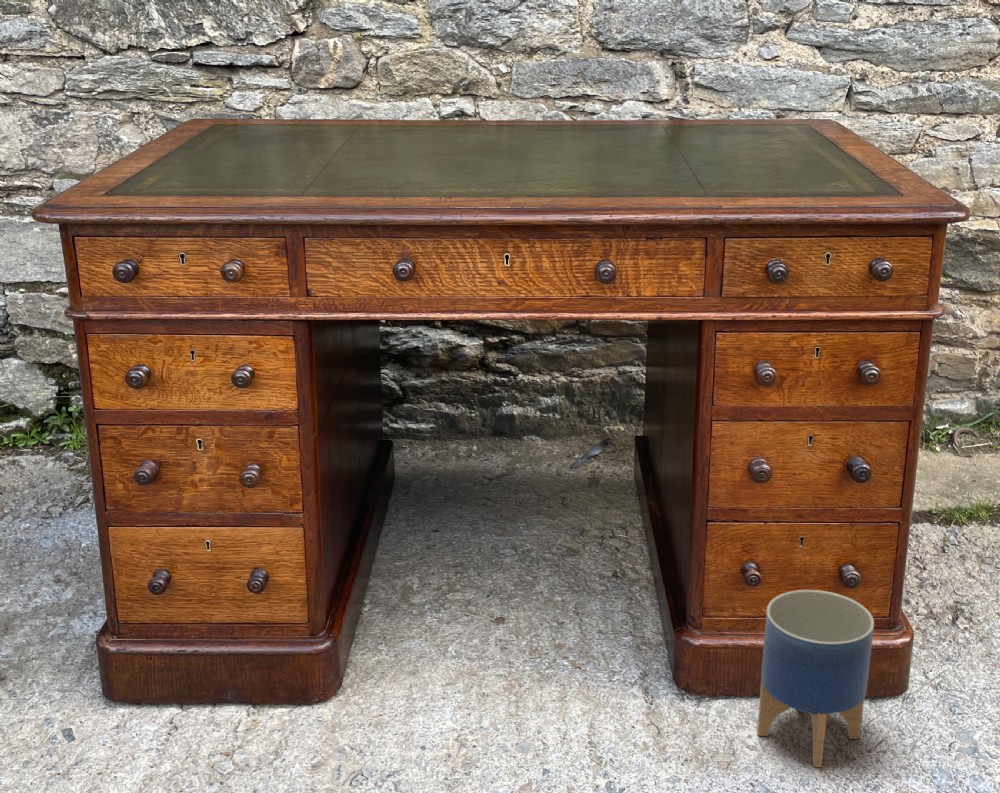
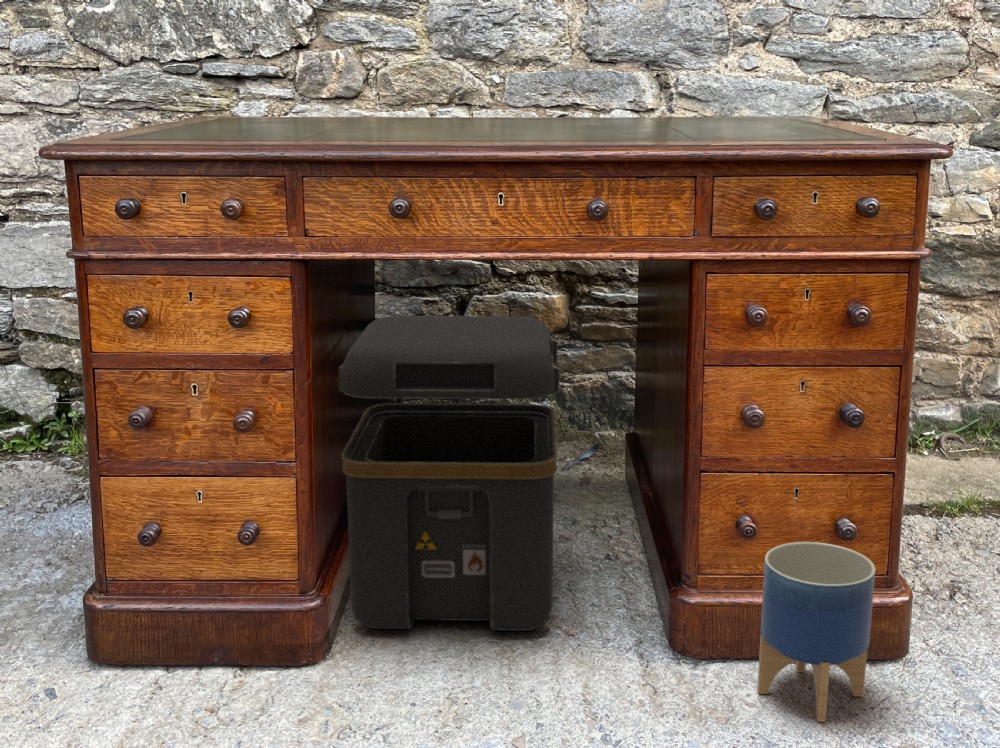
toolbox: none [345,344,566,664] -> present [339,316,560,631]

